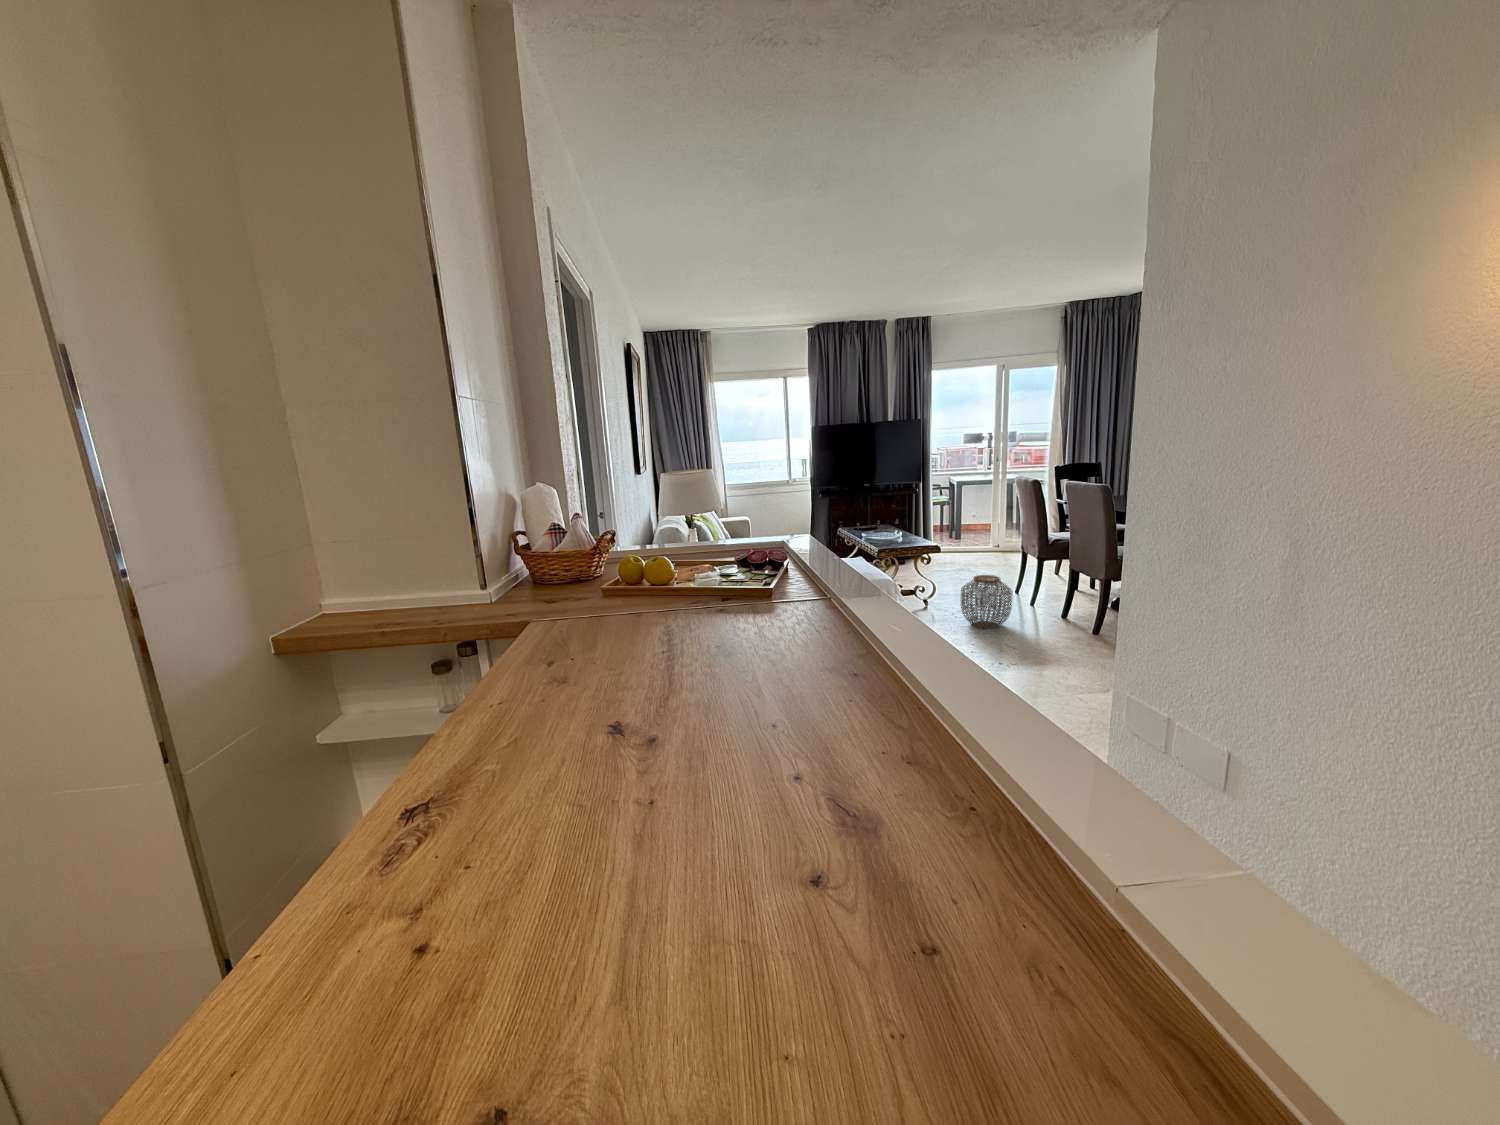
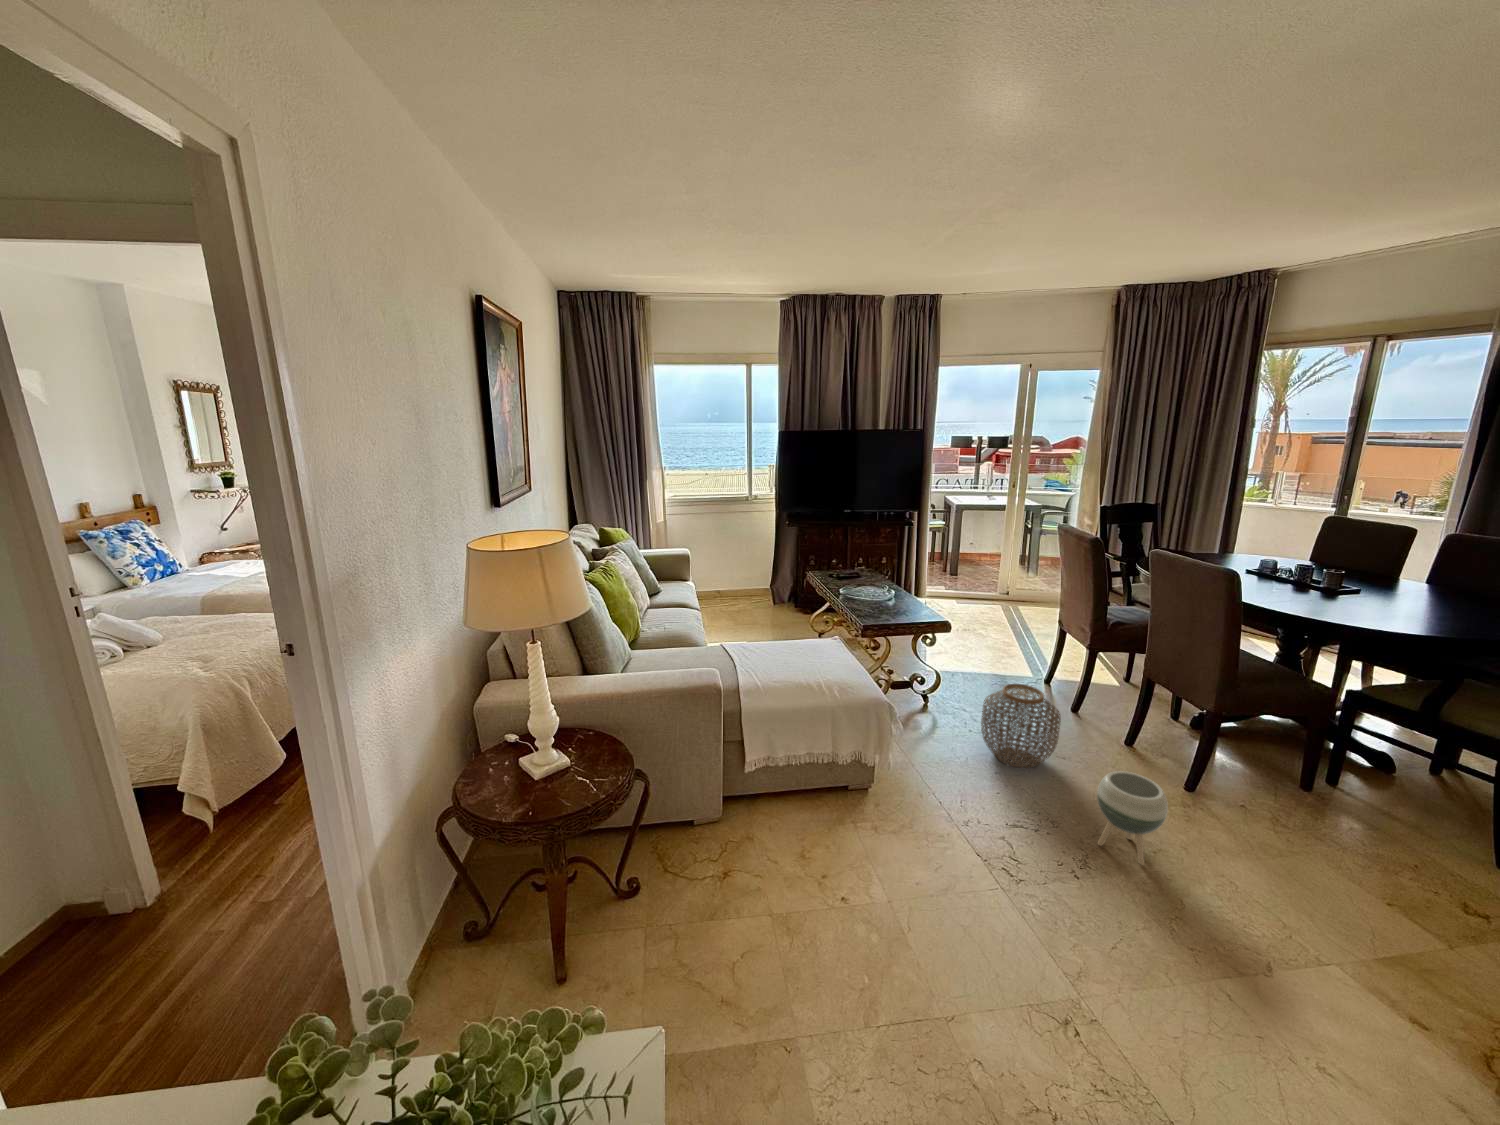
planter: none [1027,608,1068,661] -> present [1097,771,1168,865]

